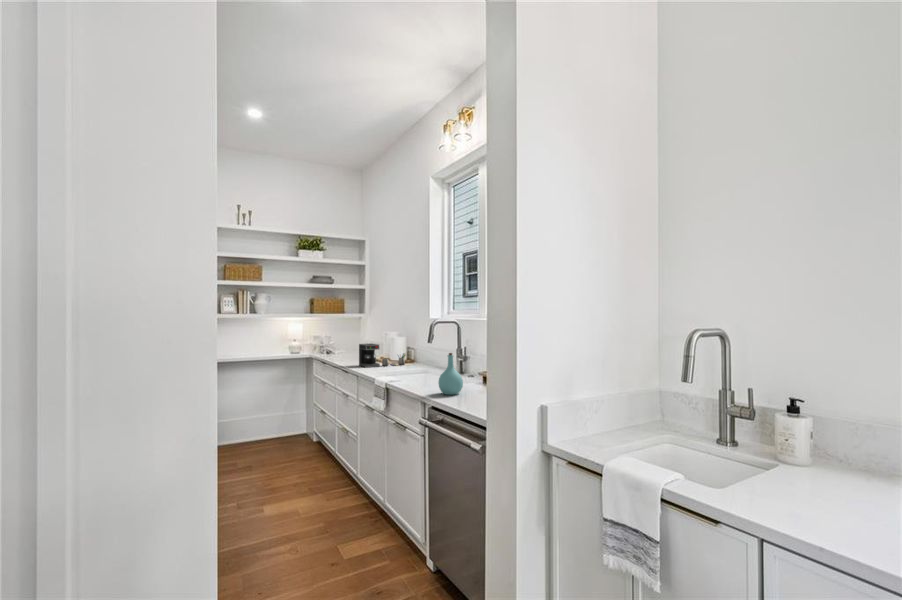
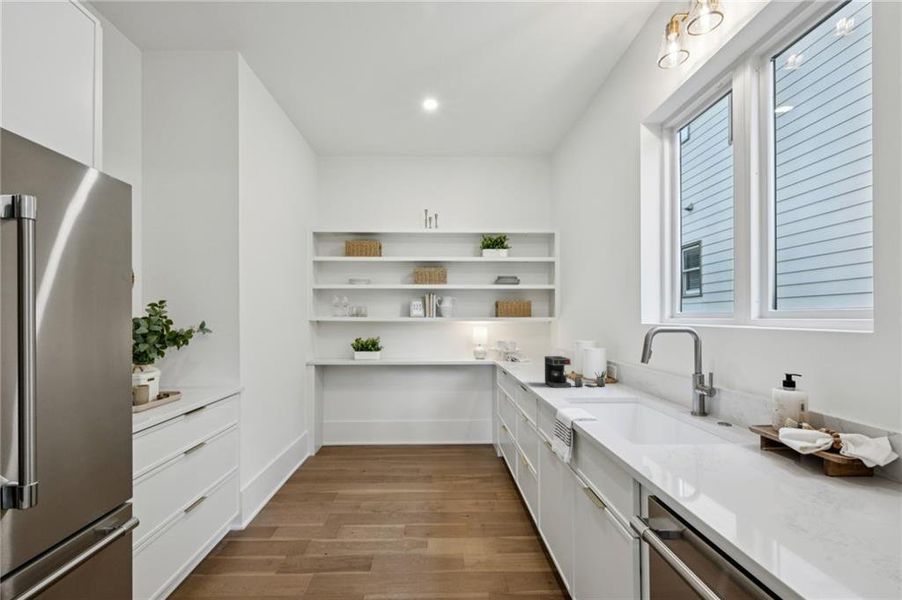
bottle: present [438,353,463,395] -> none [676,397,730,478]

